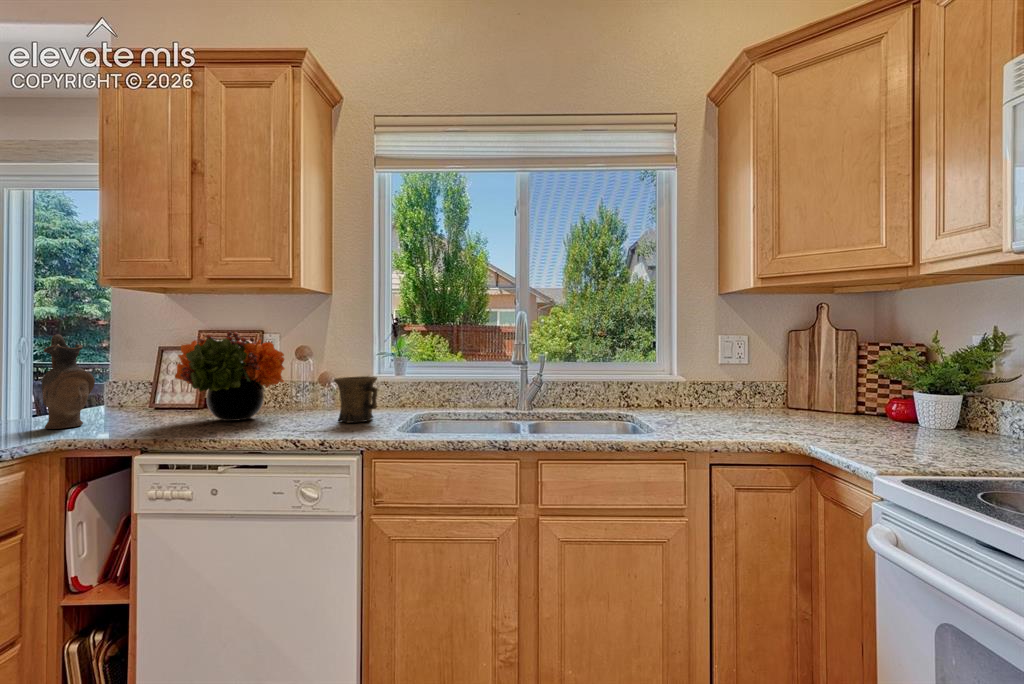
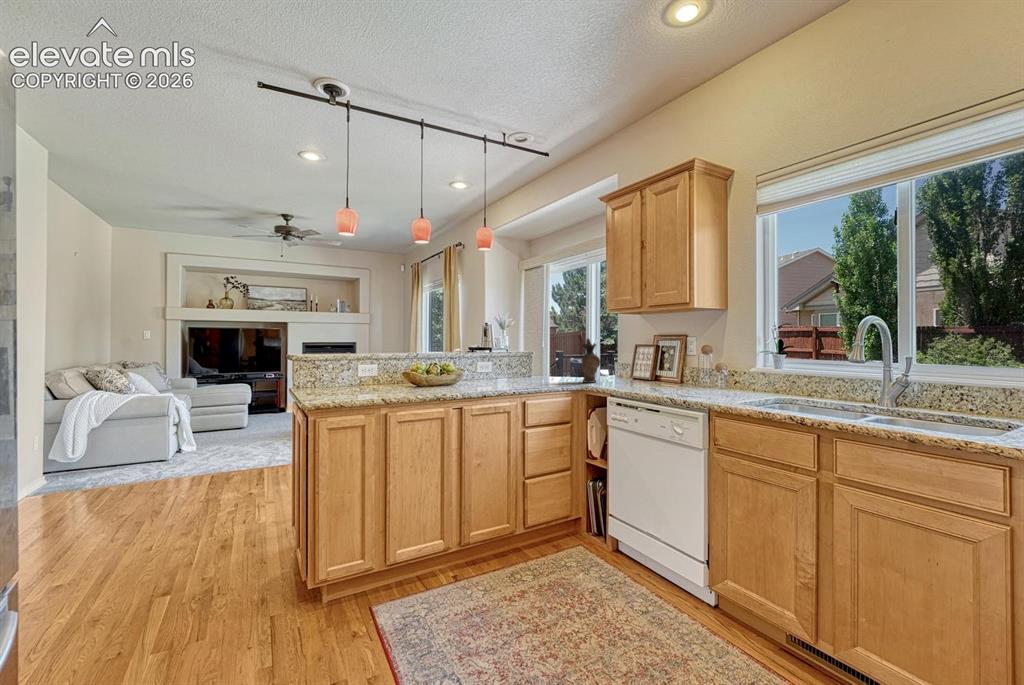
flower arrangement: present [175,331,285,421] -> none [630,336,690,388]
mug: present [334,376,378,423] -> none [708,366,739,396]

